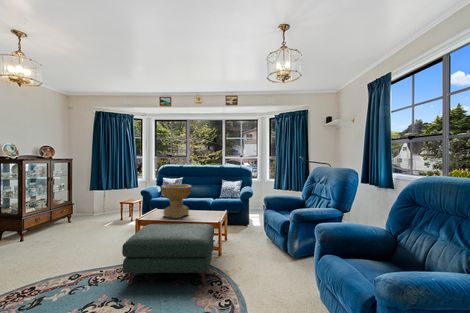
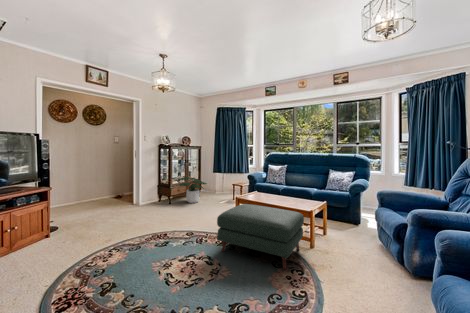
decorative bowl: present [161,184,192,218] -> none [259,171,288,203]
potted plant: none [39,200,85,234] -> present [178,177,207,203]

